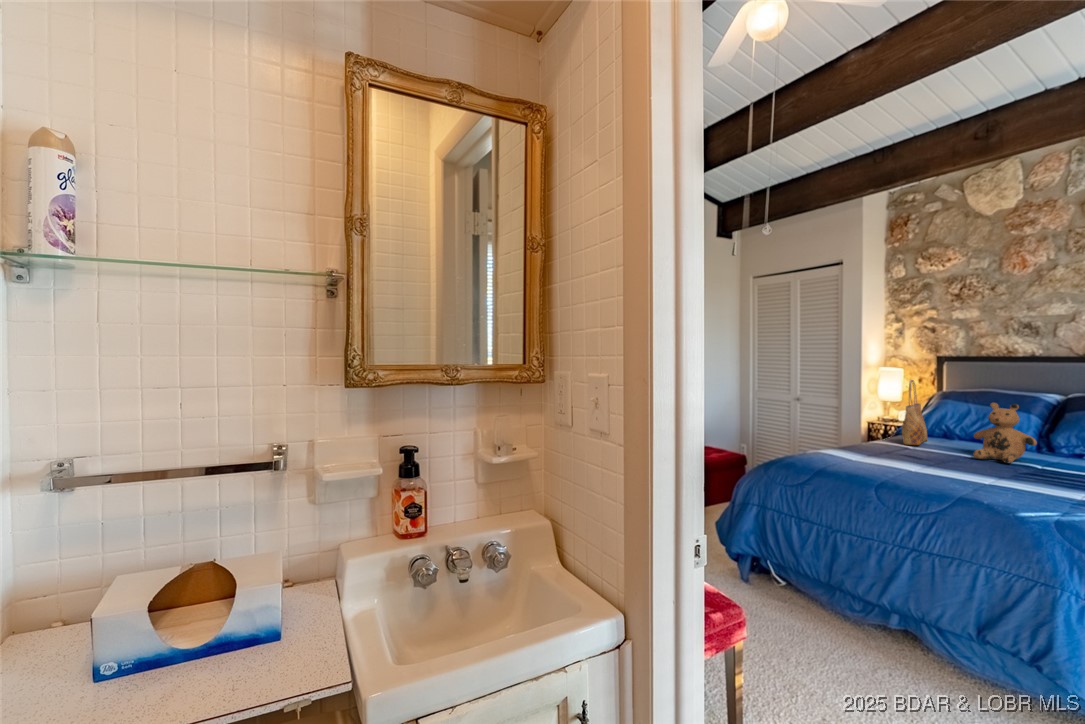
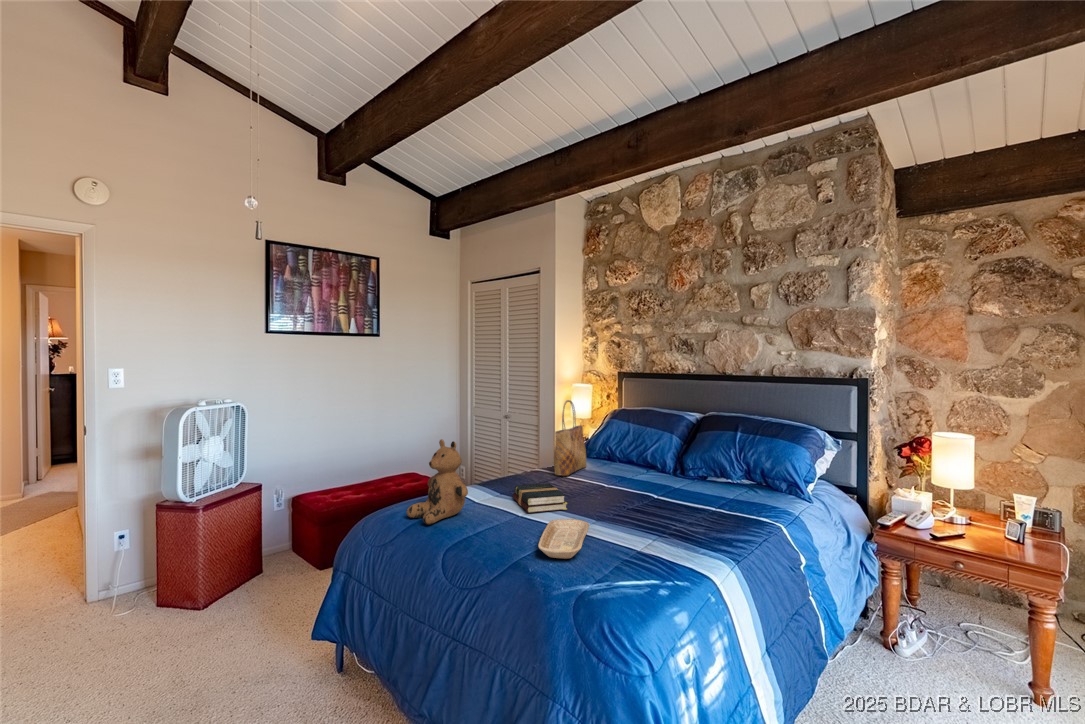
teddy bear: present [973,403,1037,463] -> present [407,439,468,525]
hardback book: none [888,446,956,467] -> present [513,483,567,513]
tray: none [960,470,1021,494] -> present [538,519,589,559]

